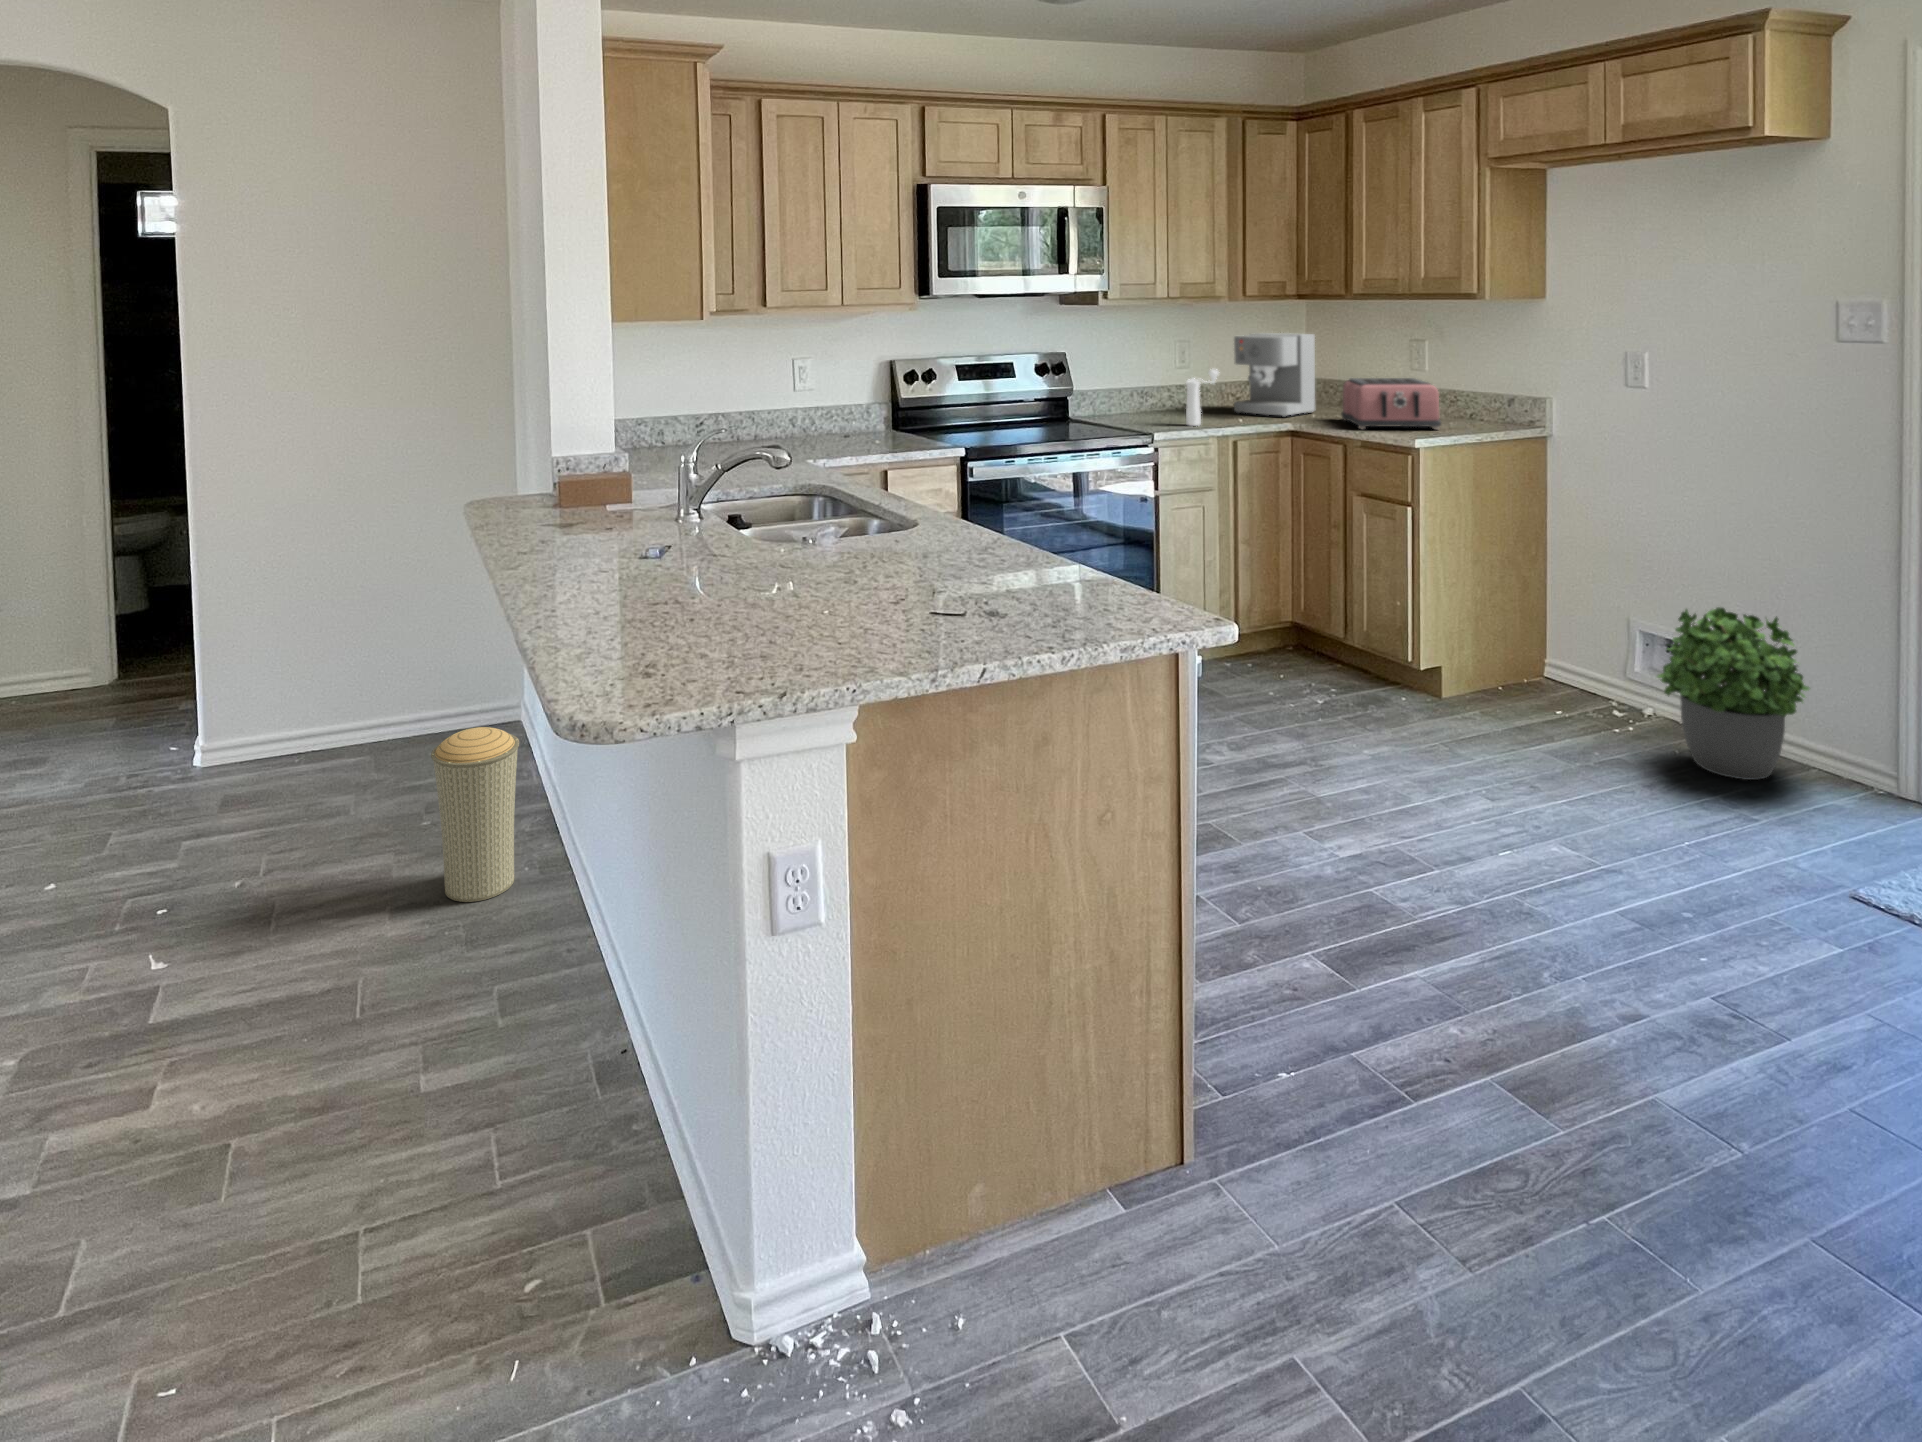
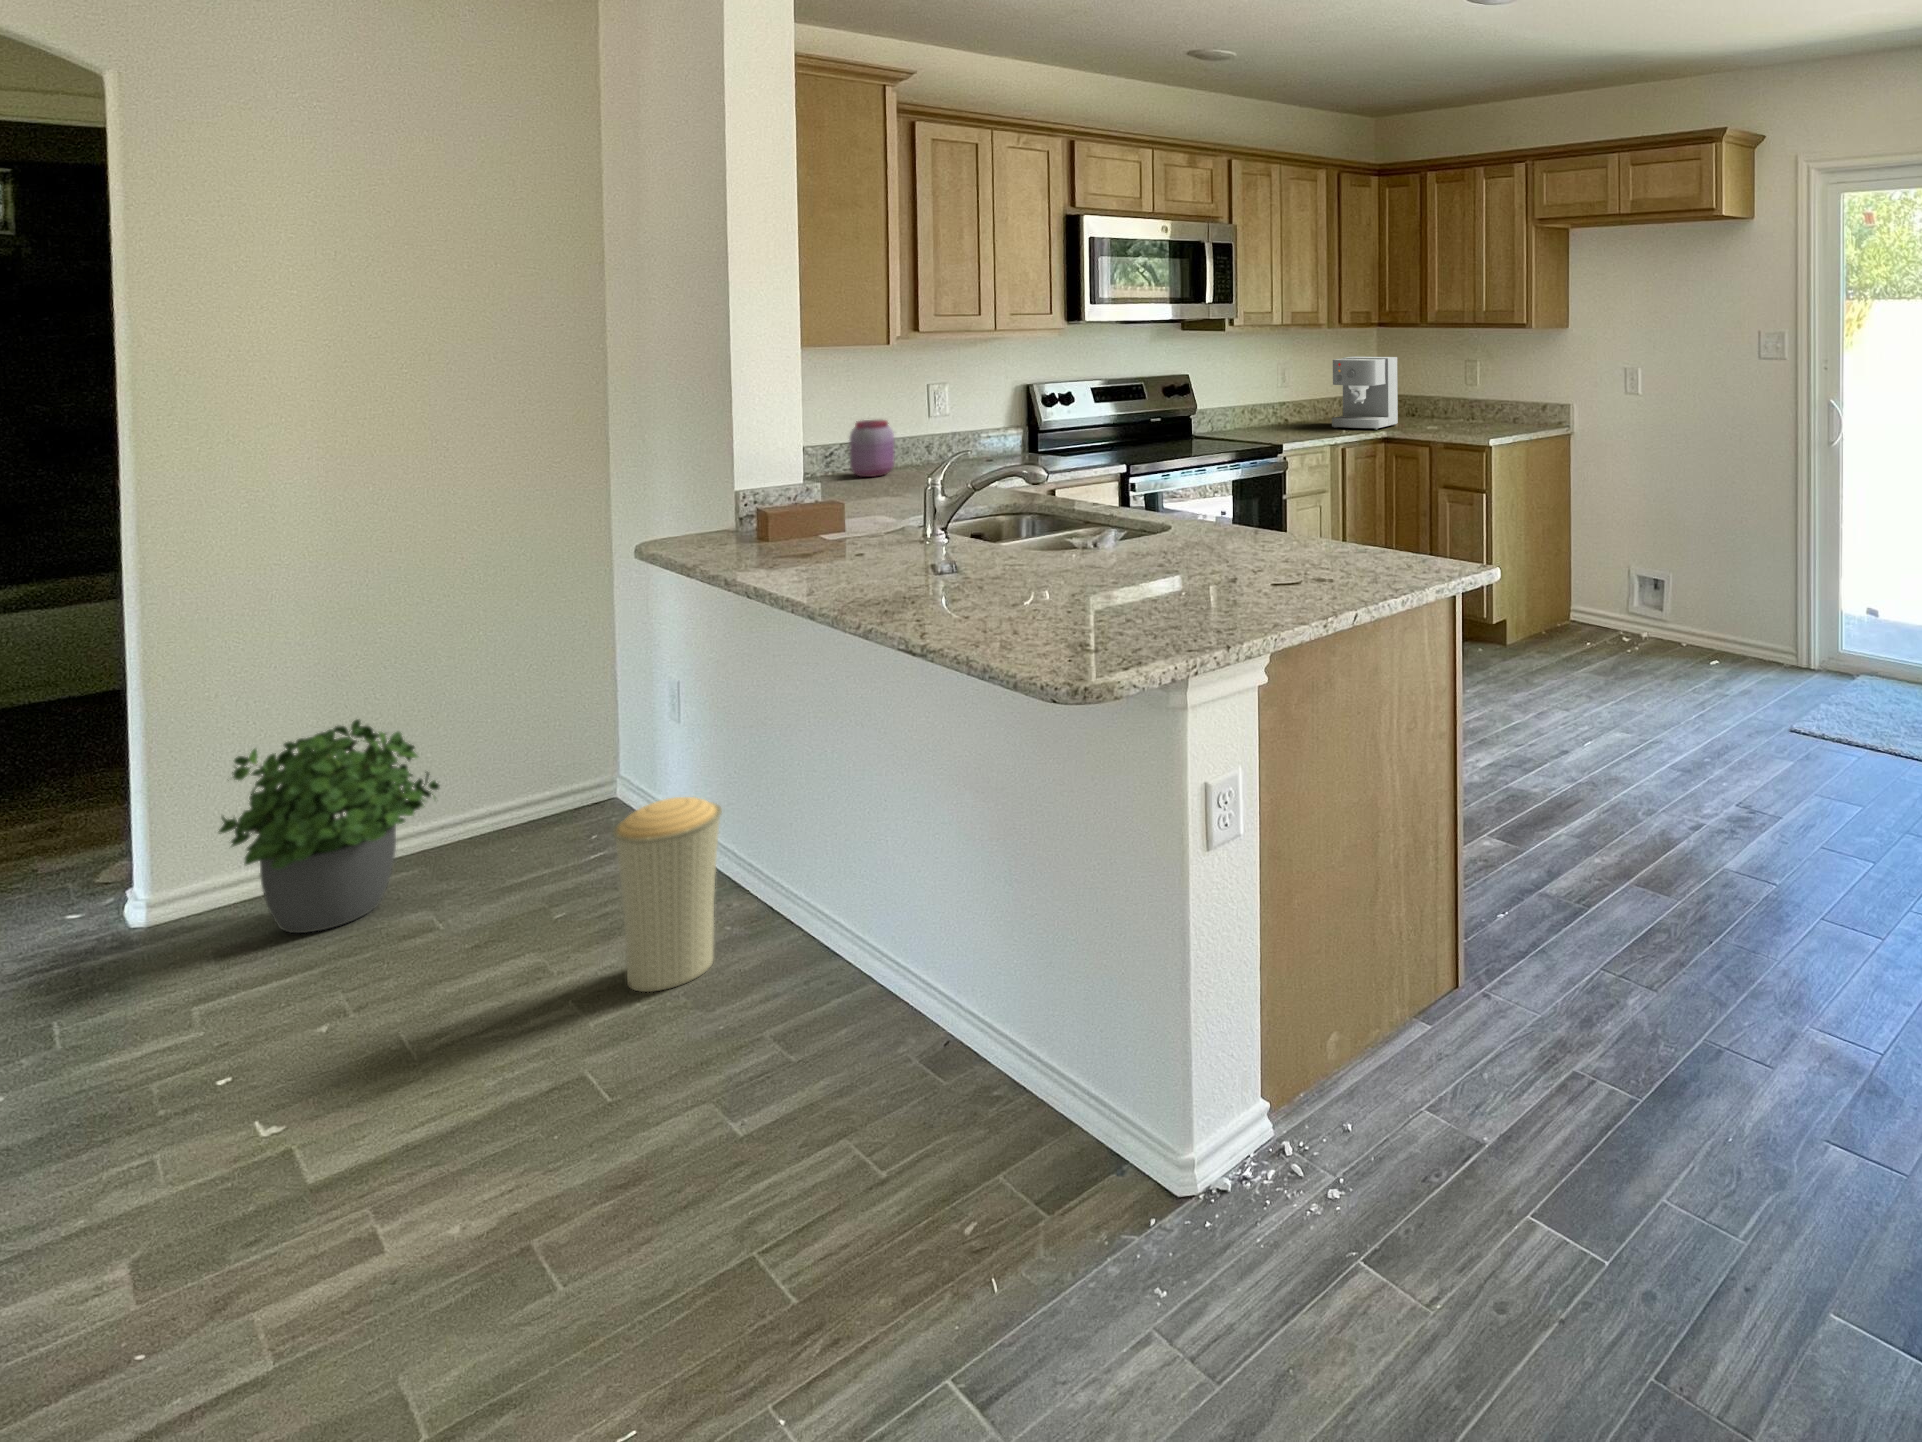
pepper mill: present [1186,369,1219,426] -> none [1301,389,1328,440]
toaster: present [1341,378,1441,429] -> none [1422,393,1503,436]
jar: none [726,388,765,441] -> present [849,420,895,477]
potted plant: present [1658,607,1809,780] -> present [219,720,440,933]

